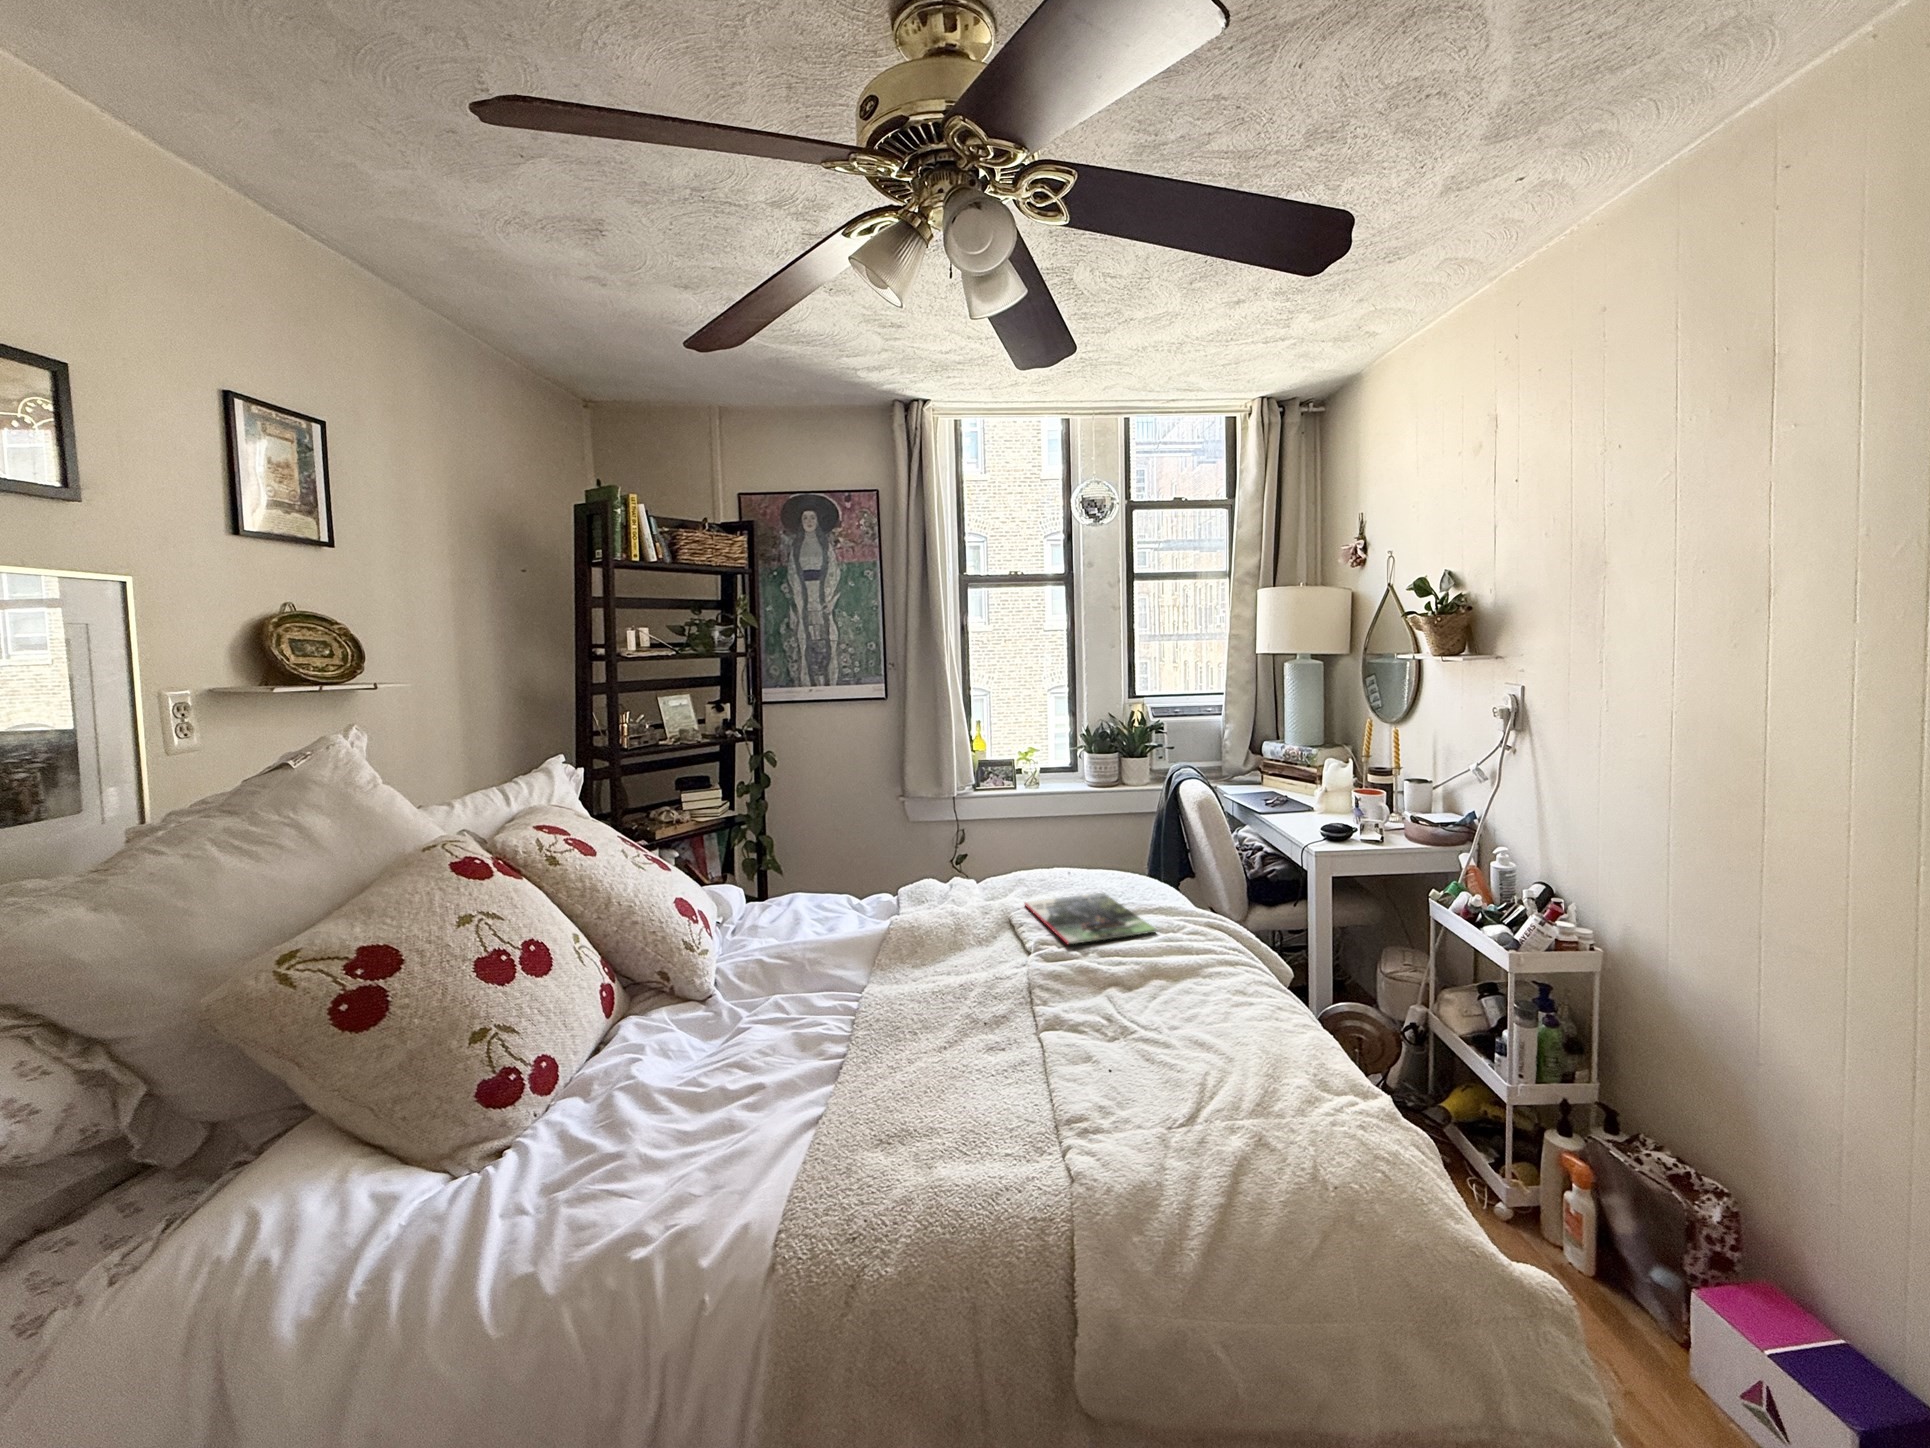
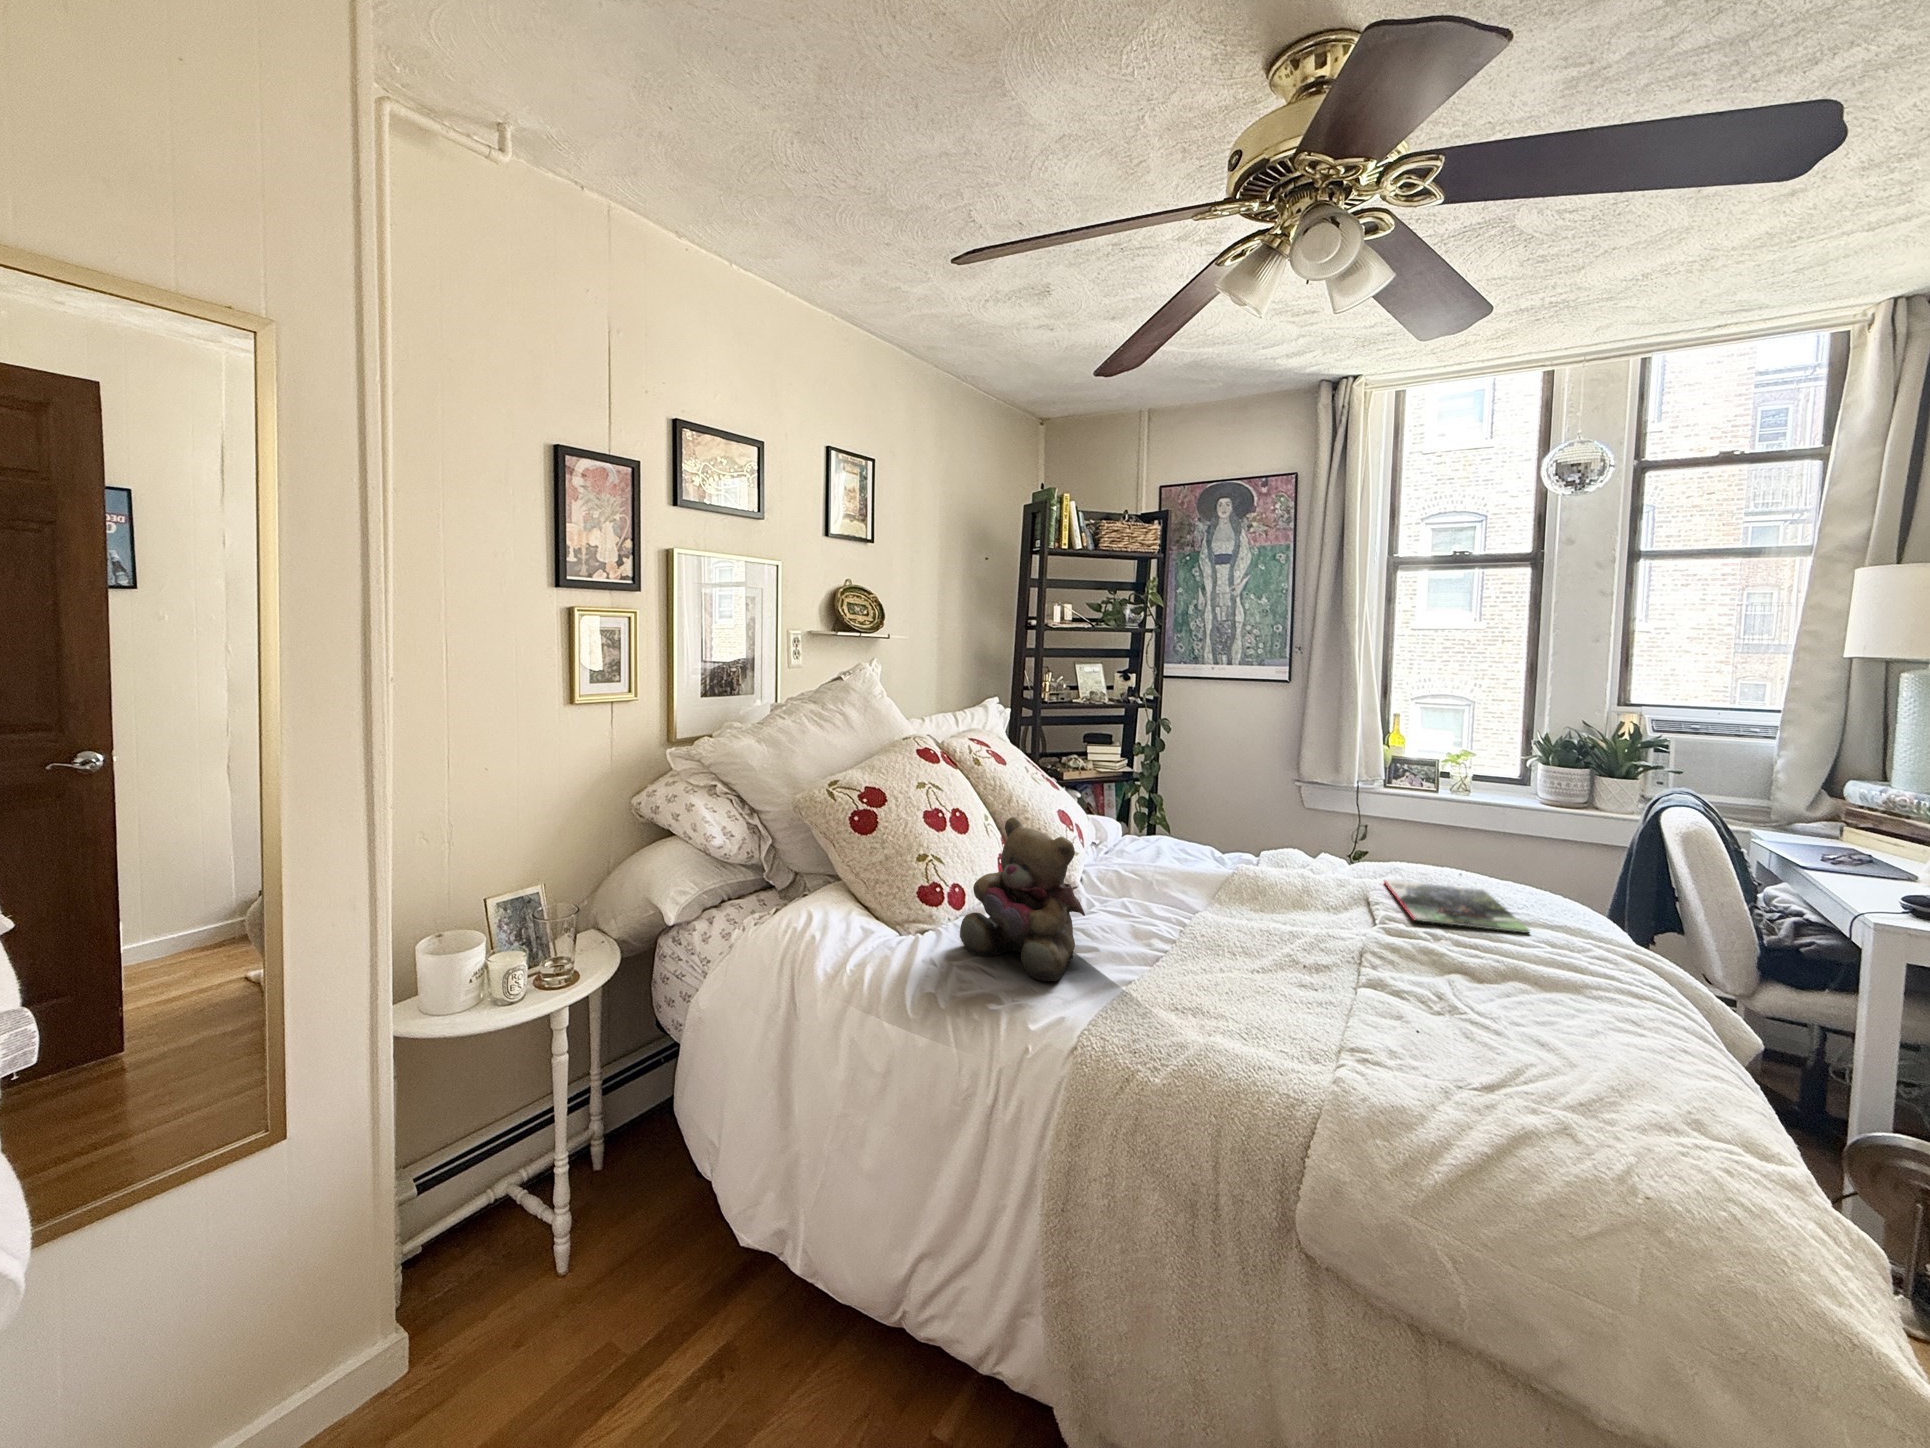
teddy bear: none [560,944,746,1167] -> present [960,817,1085,981]

